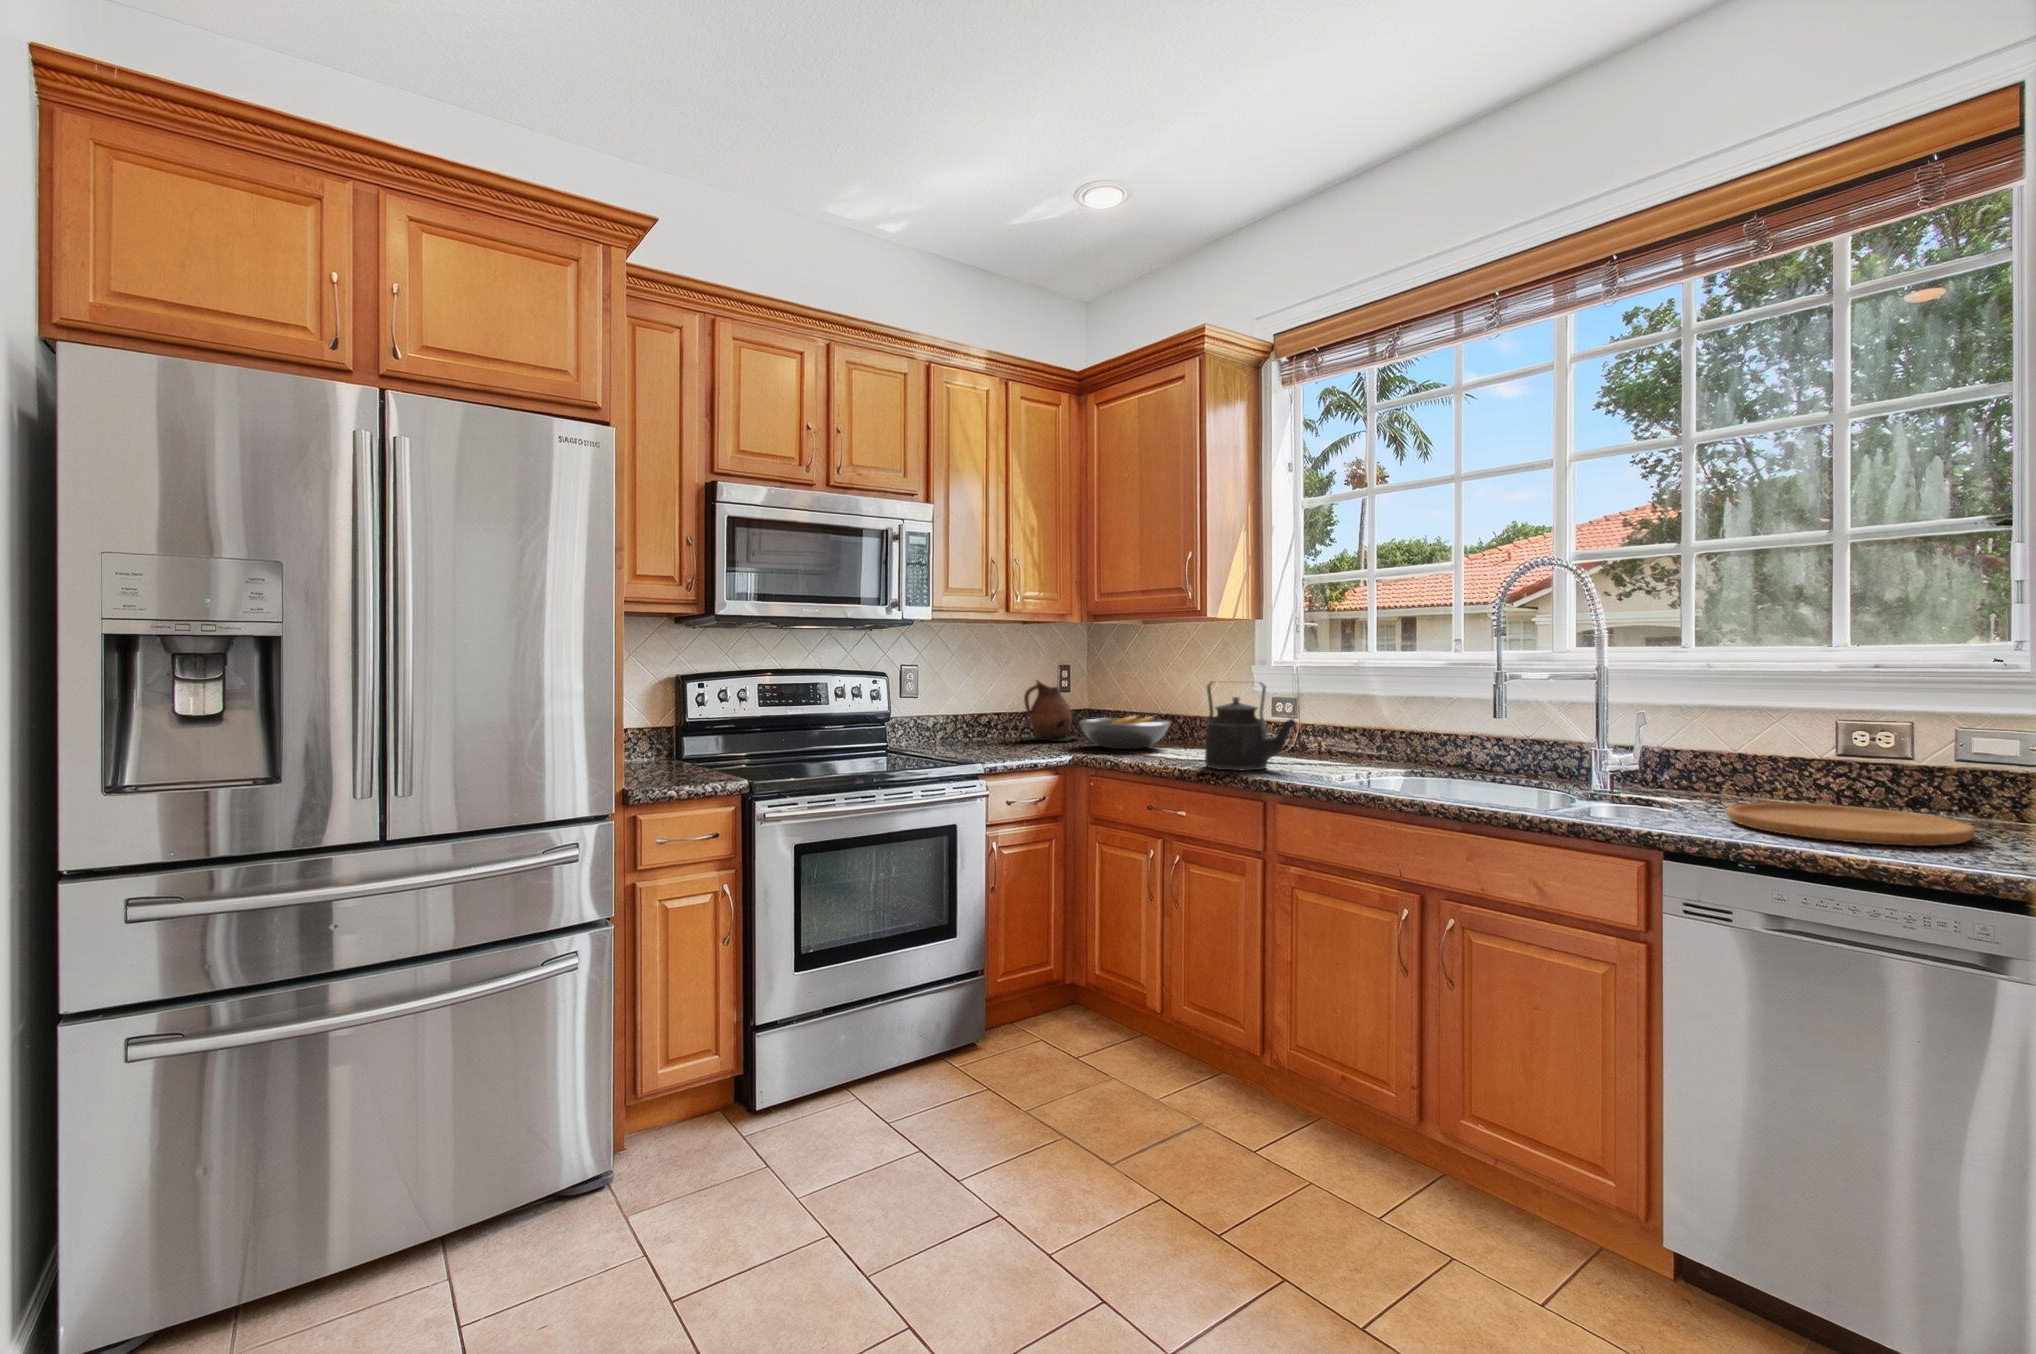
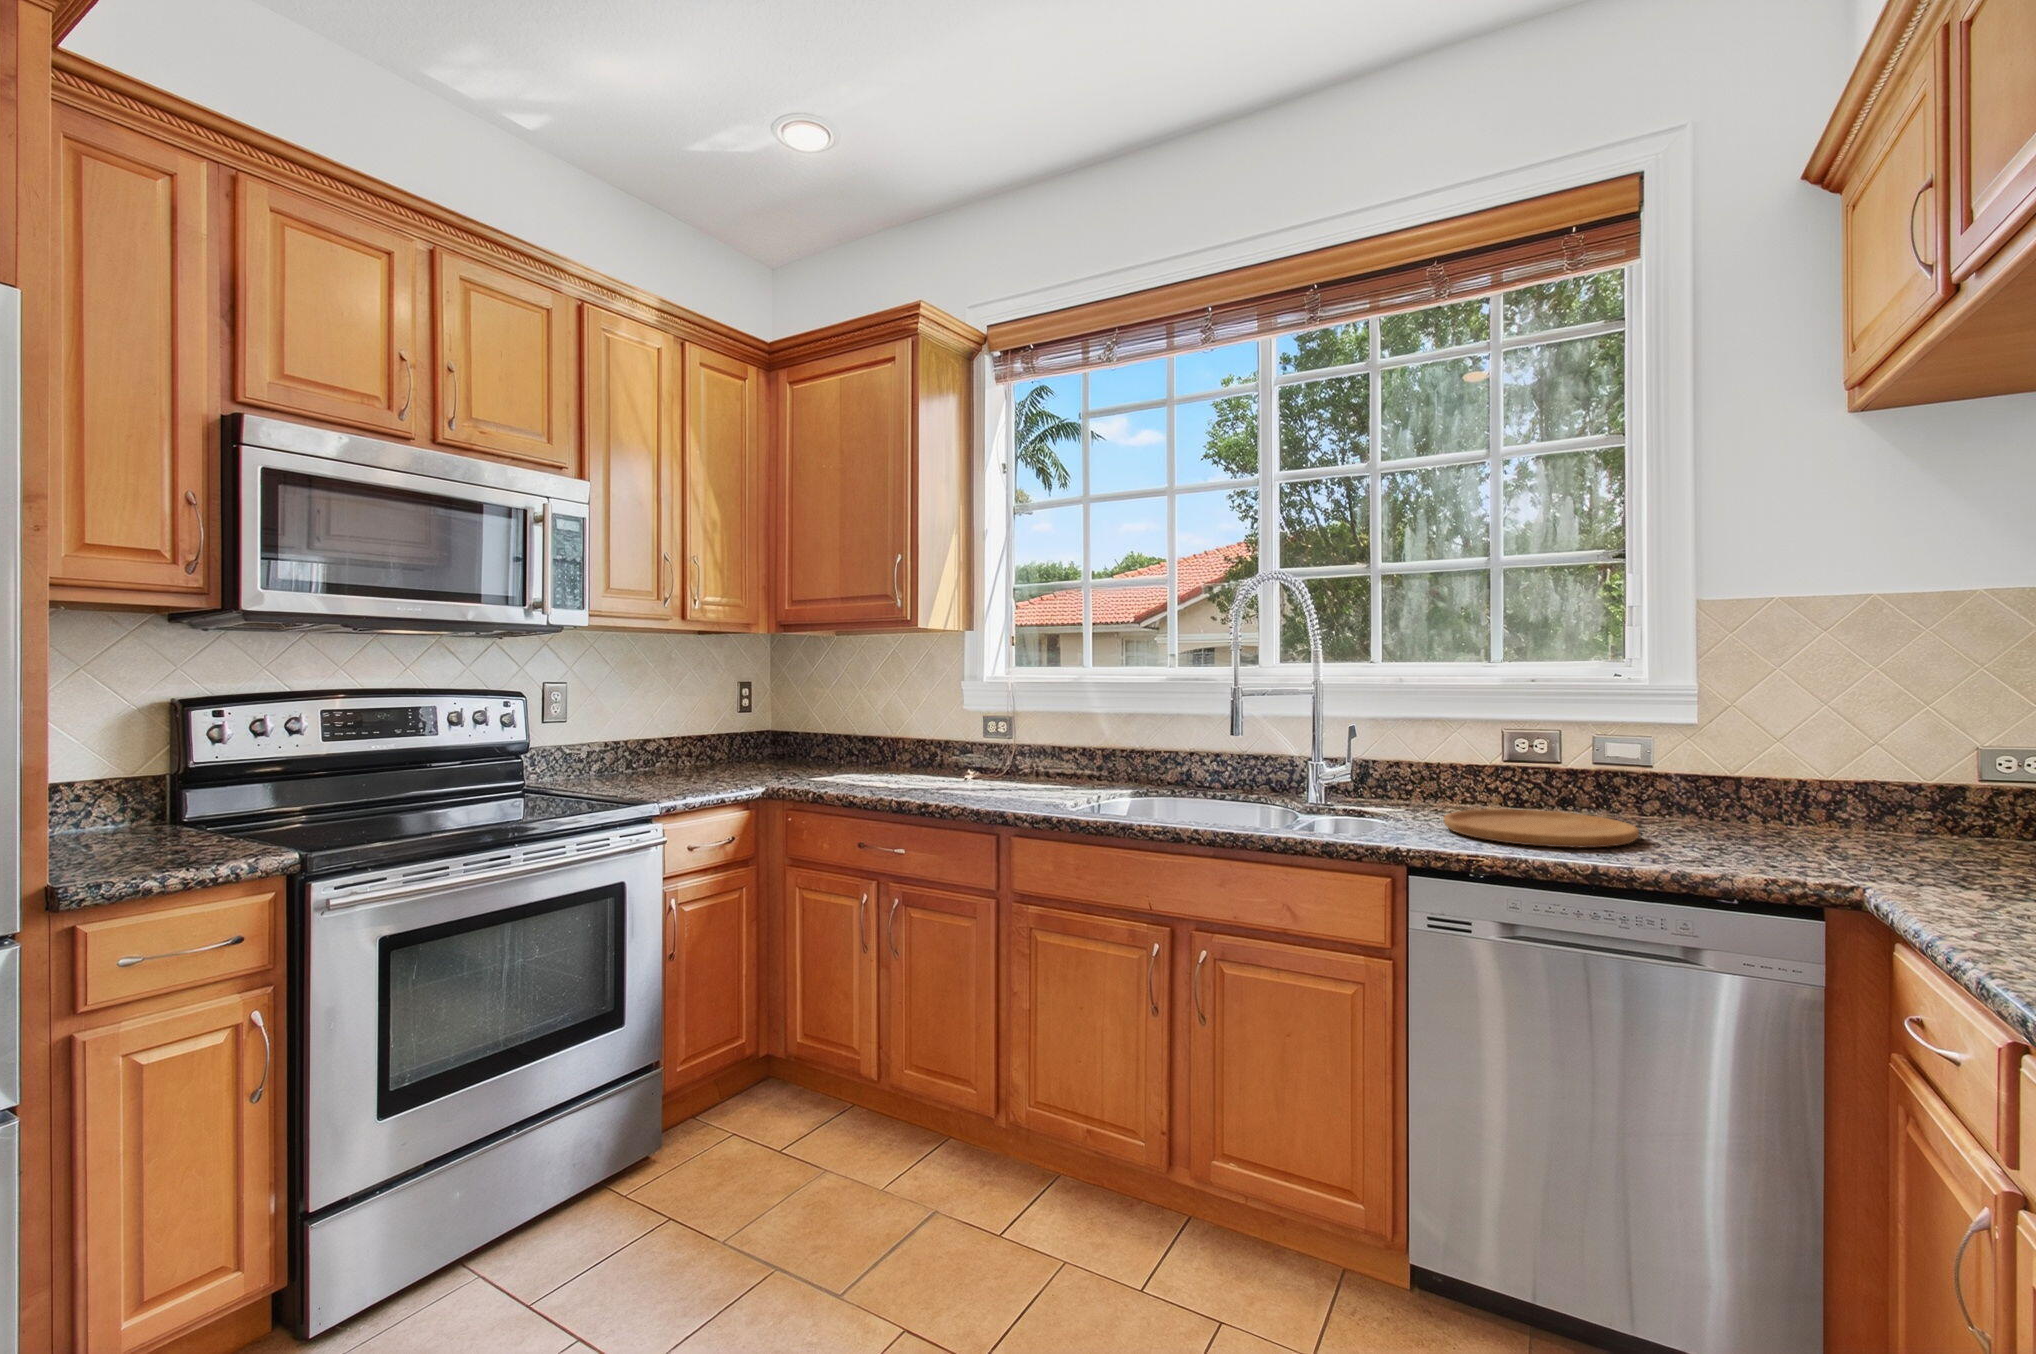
ceramic pitcher: present [1024,680,1074,741] -> none [698,698,765,771]
kettle: present [1205,681,1296,771] -> none [926,699,1026,799]
fruit bowl: present [1079,715,1170,749] -> none [768,738,876,777]

